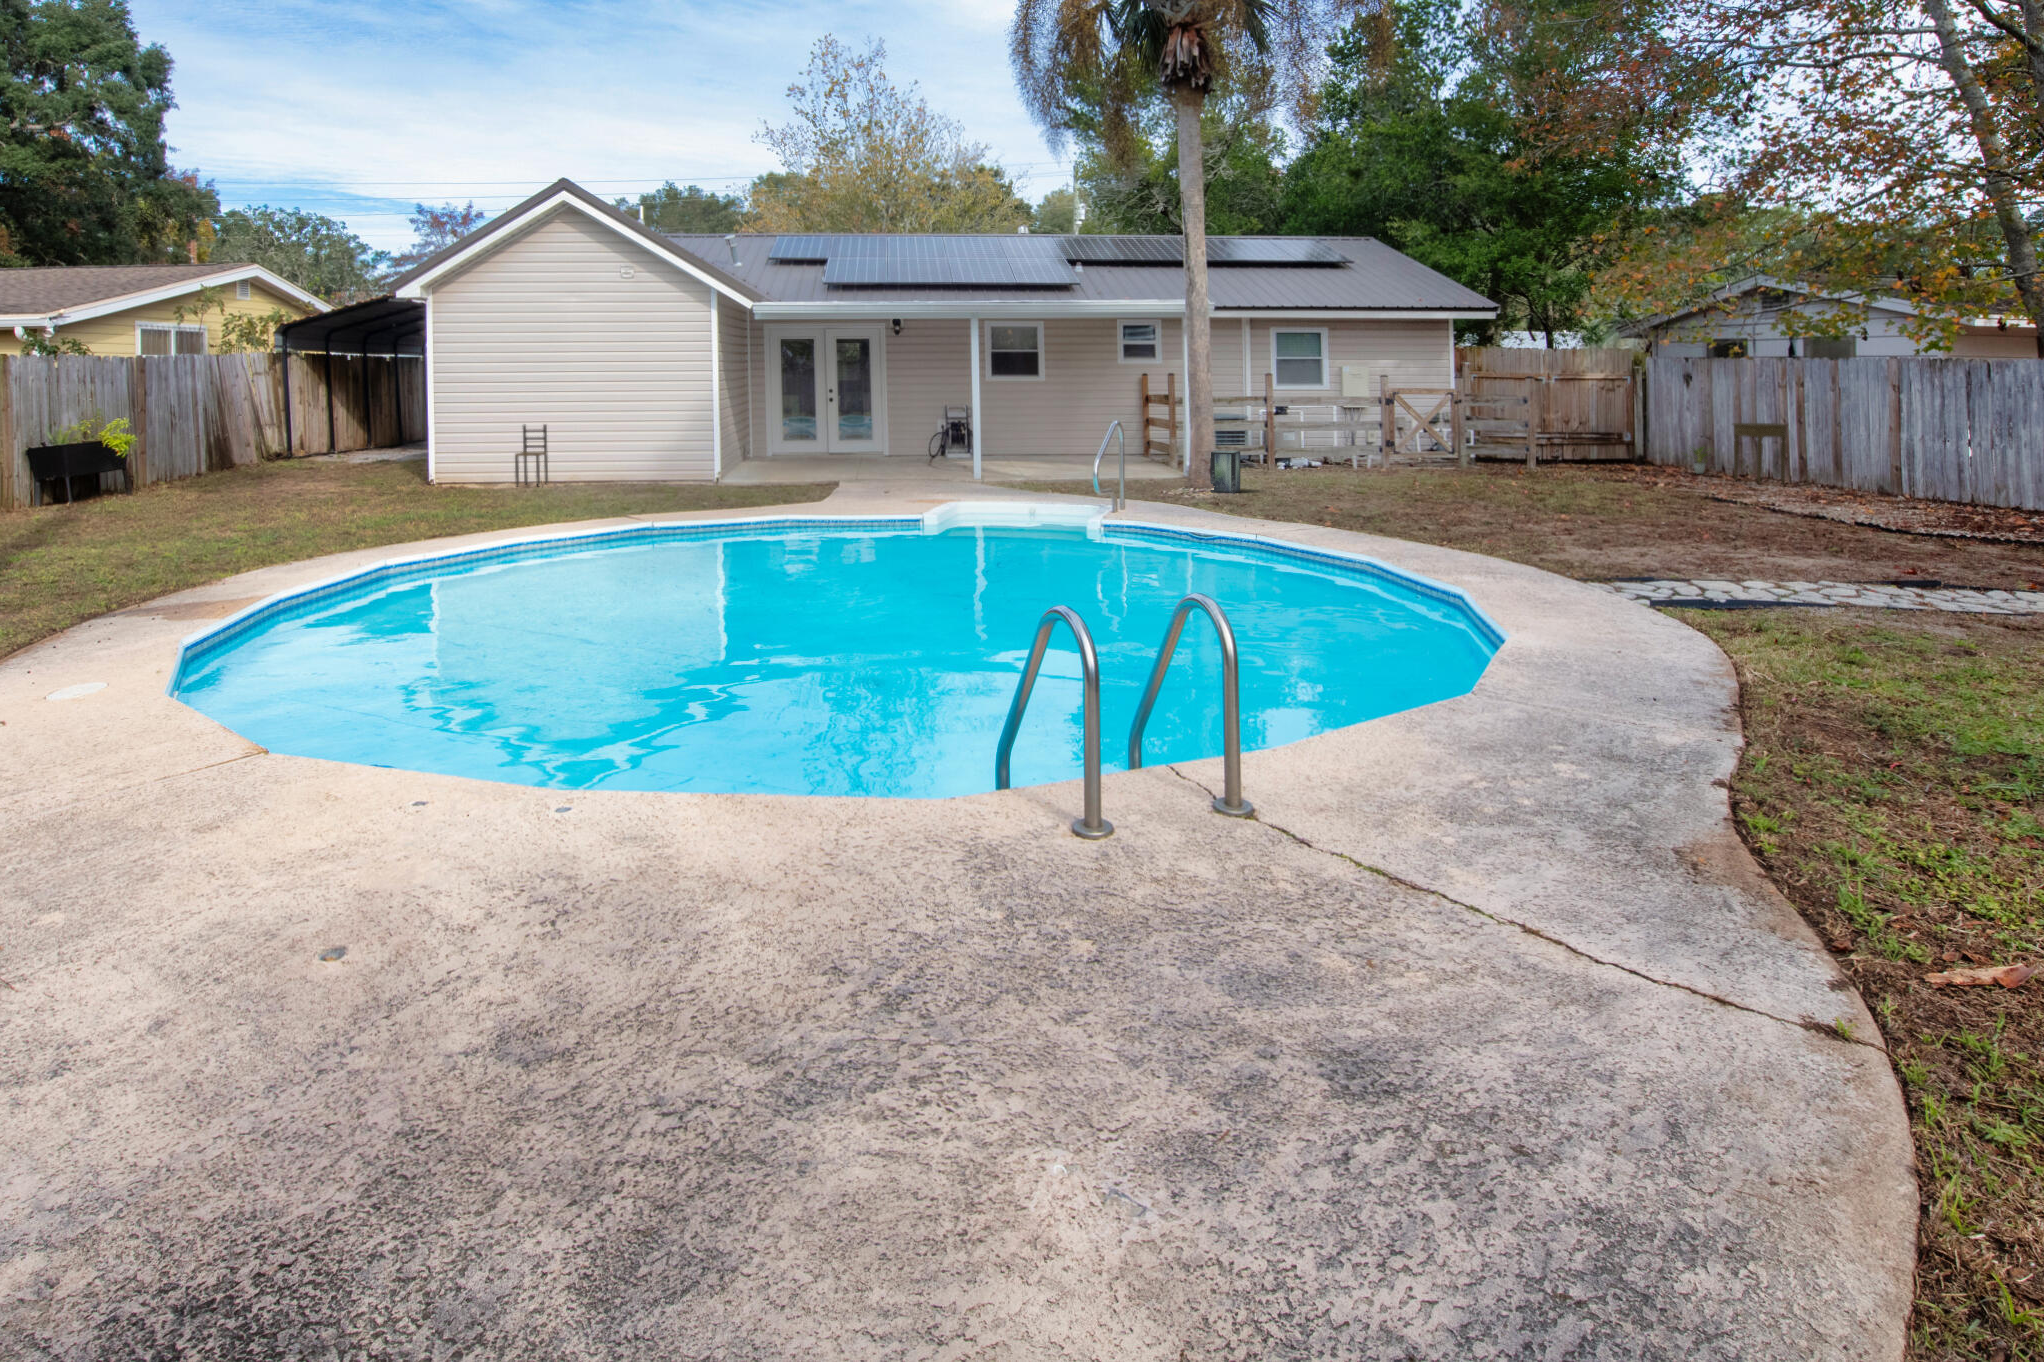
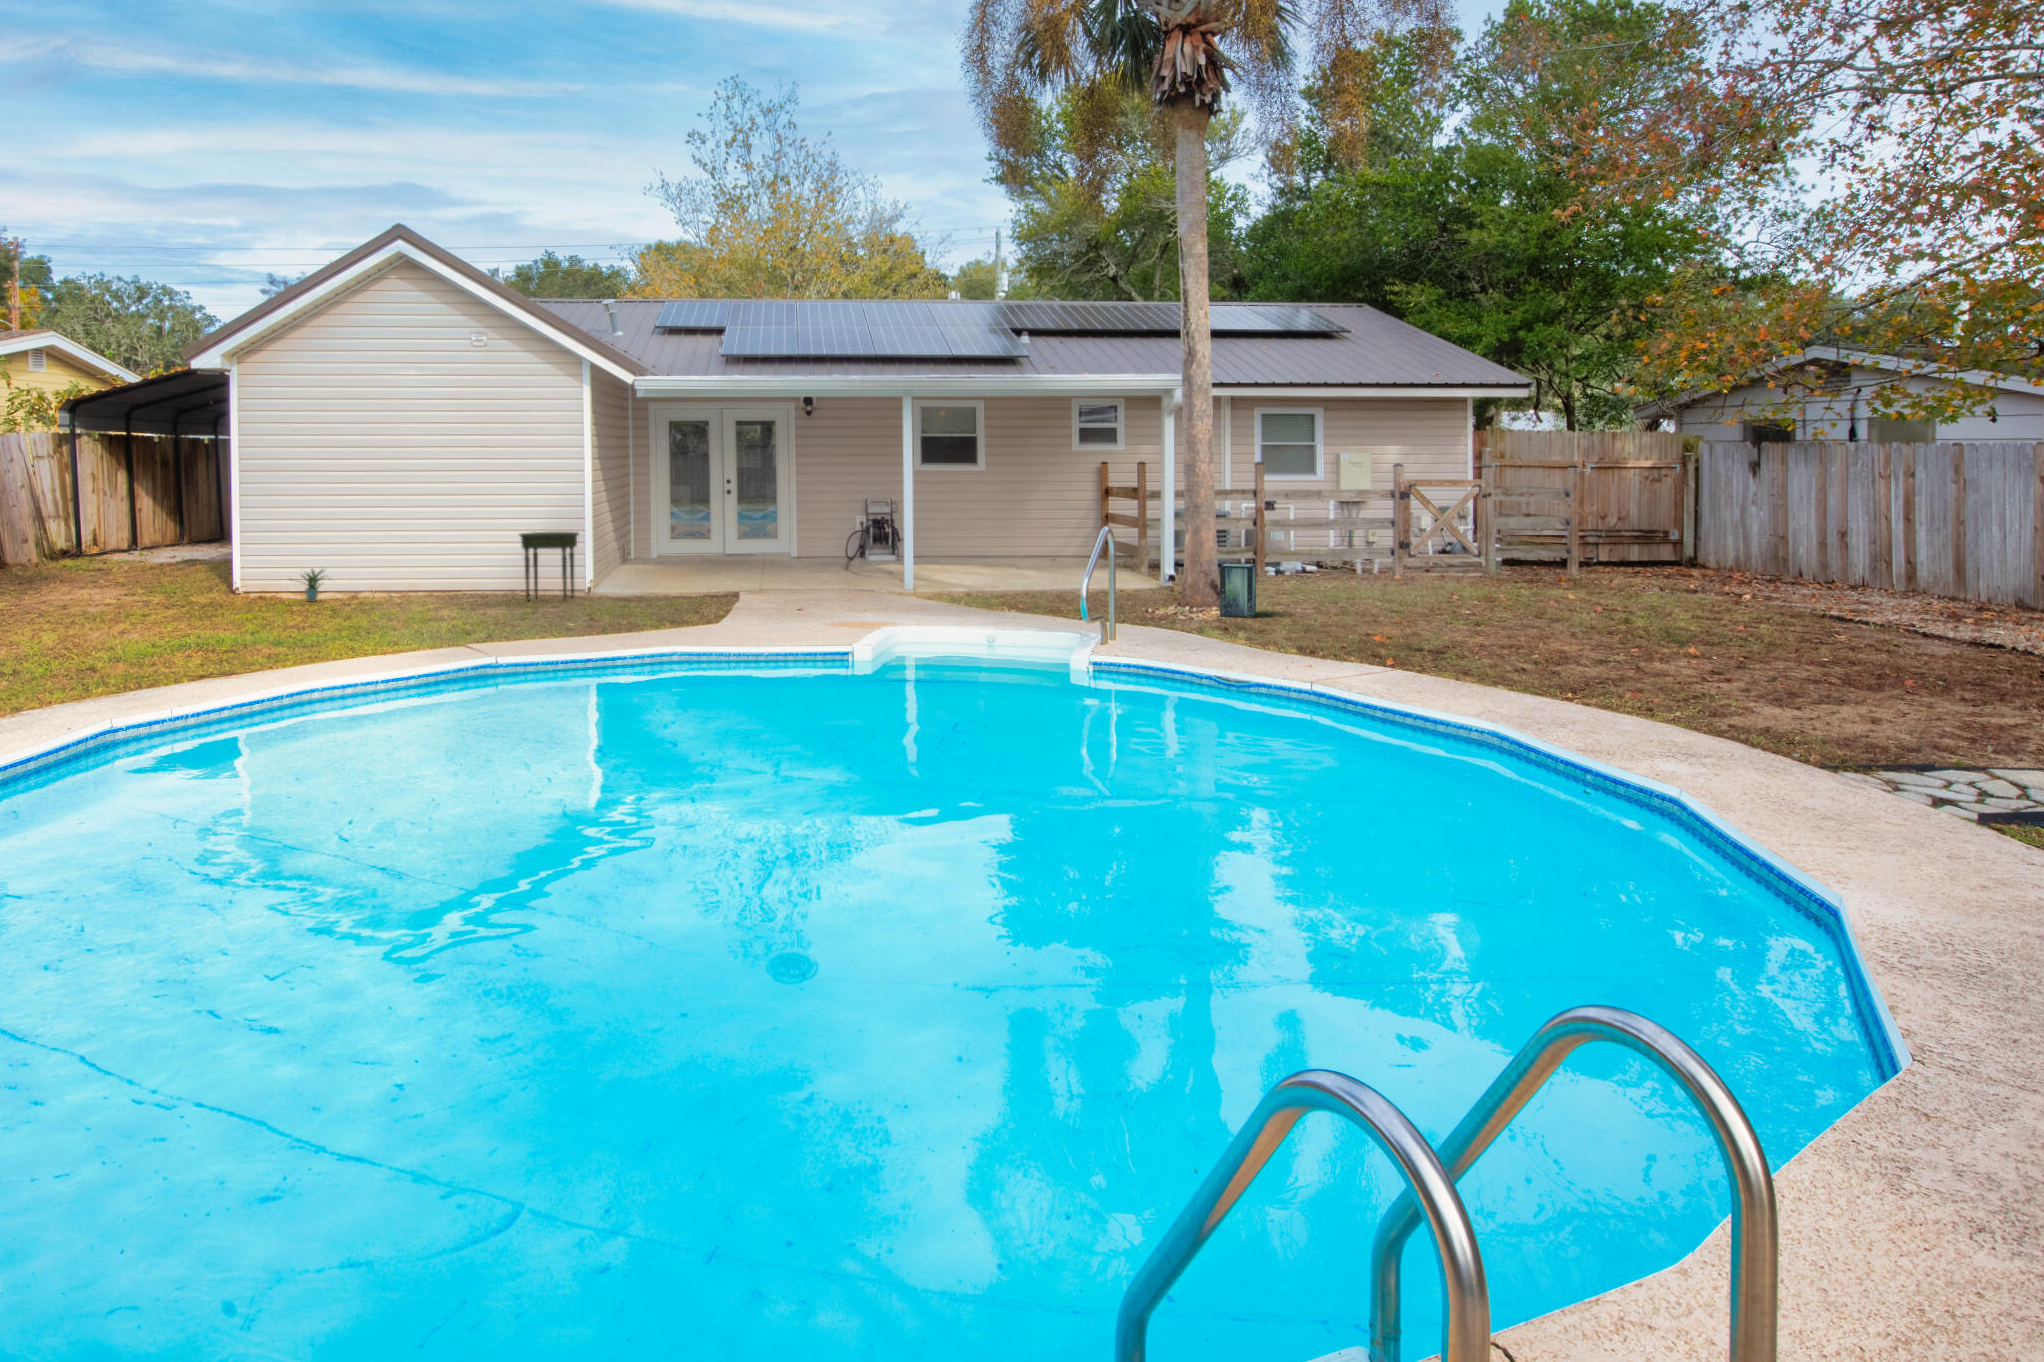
side table: present [1733,423,1788,484] -> present [520,532,578,600]
chair: present [515,425,548,486] -> none [342,526,384,604]
potted plant: present [1694,447,1708,474] -> present [301,569,323,602]

